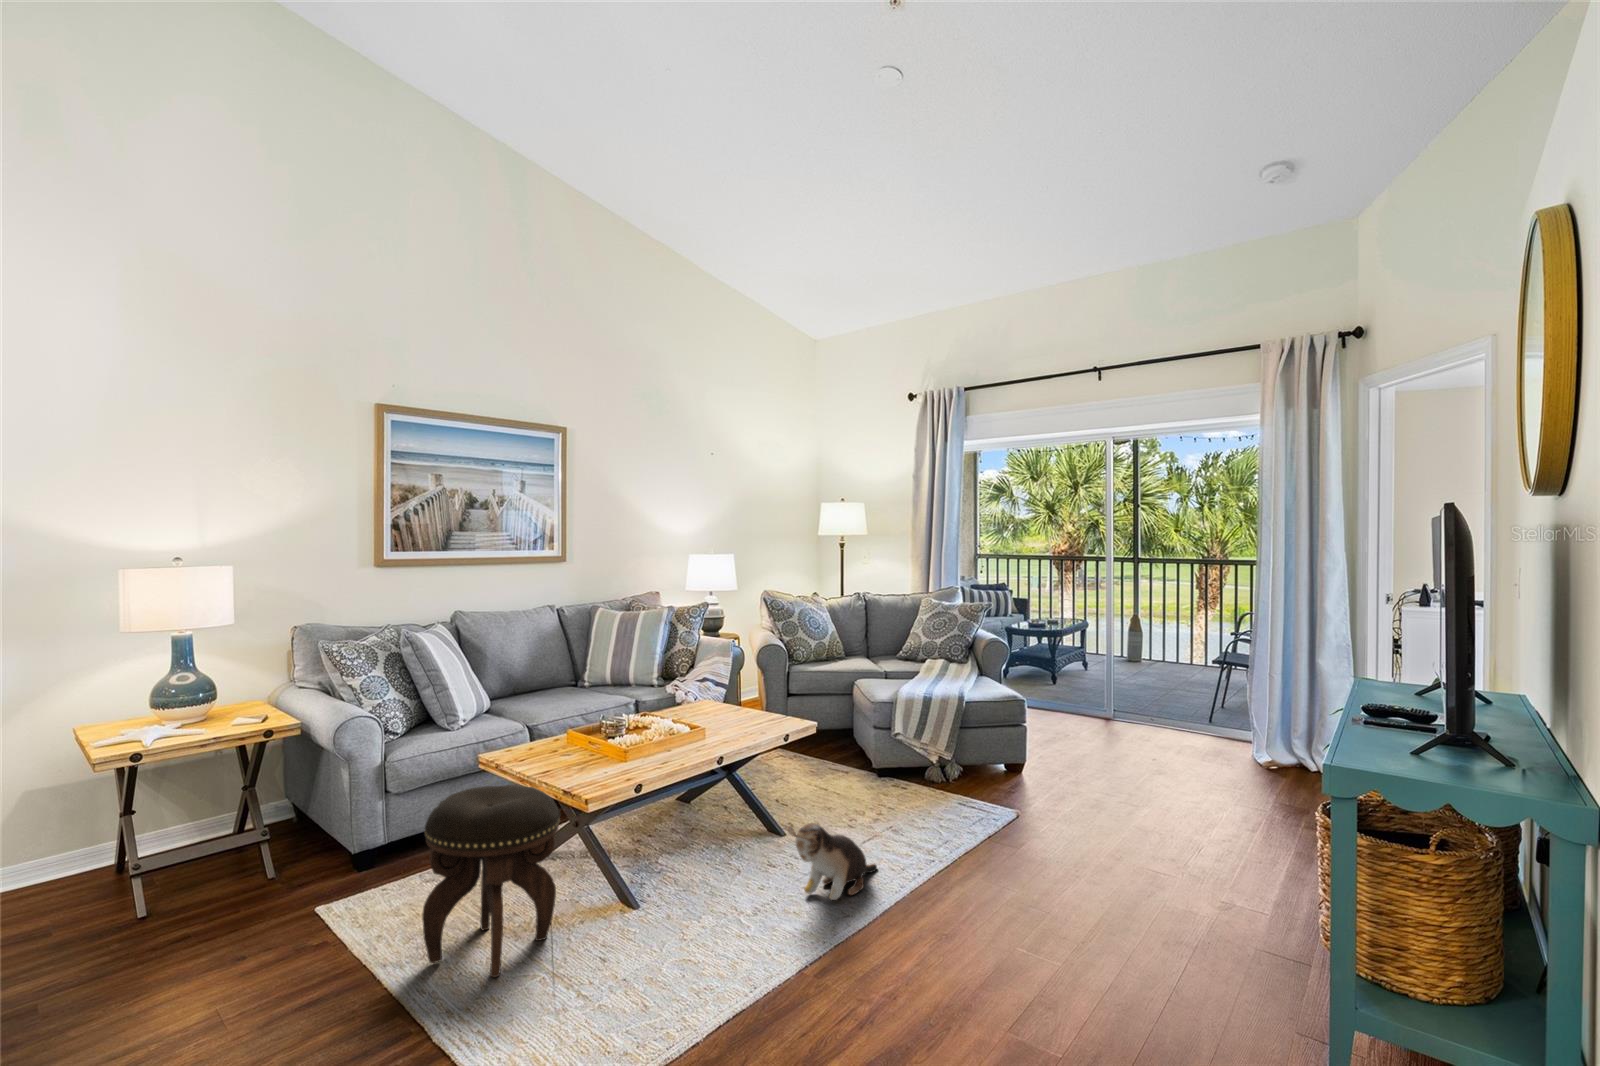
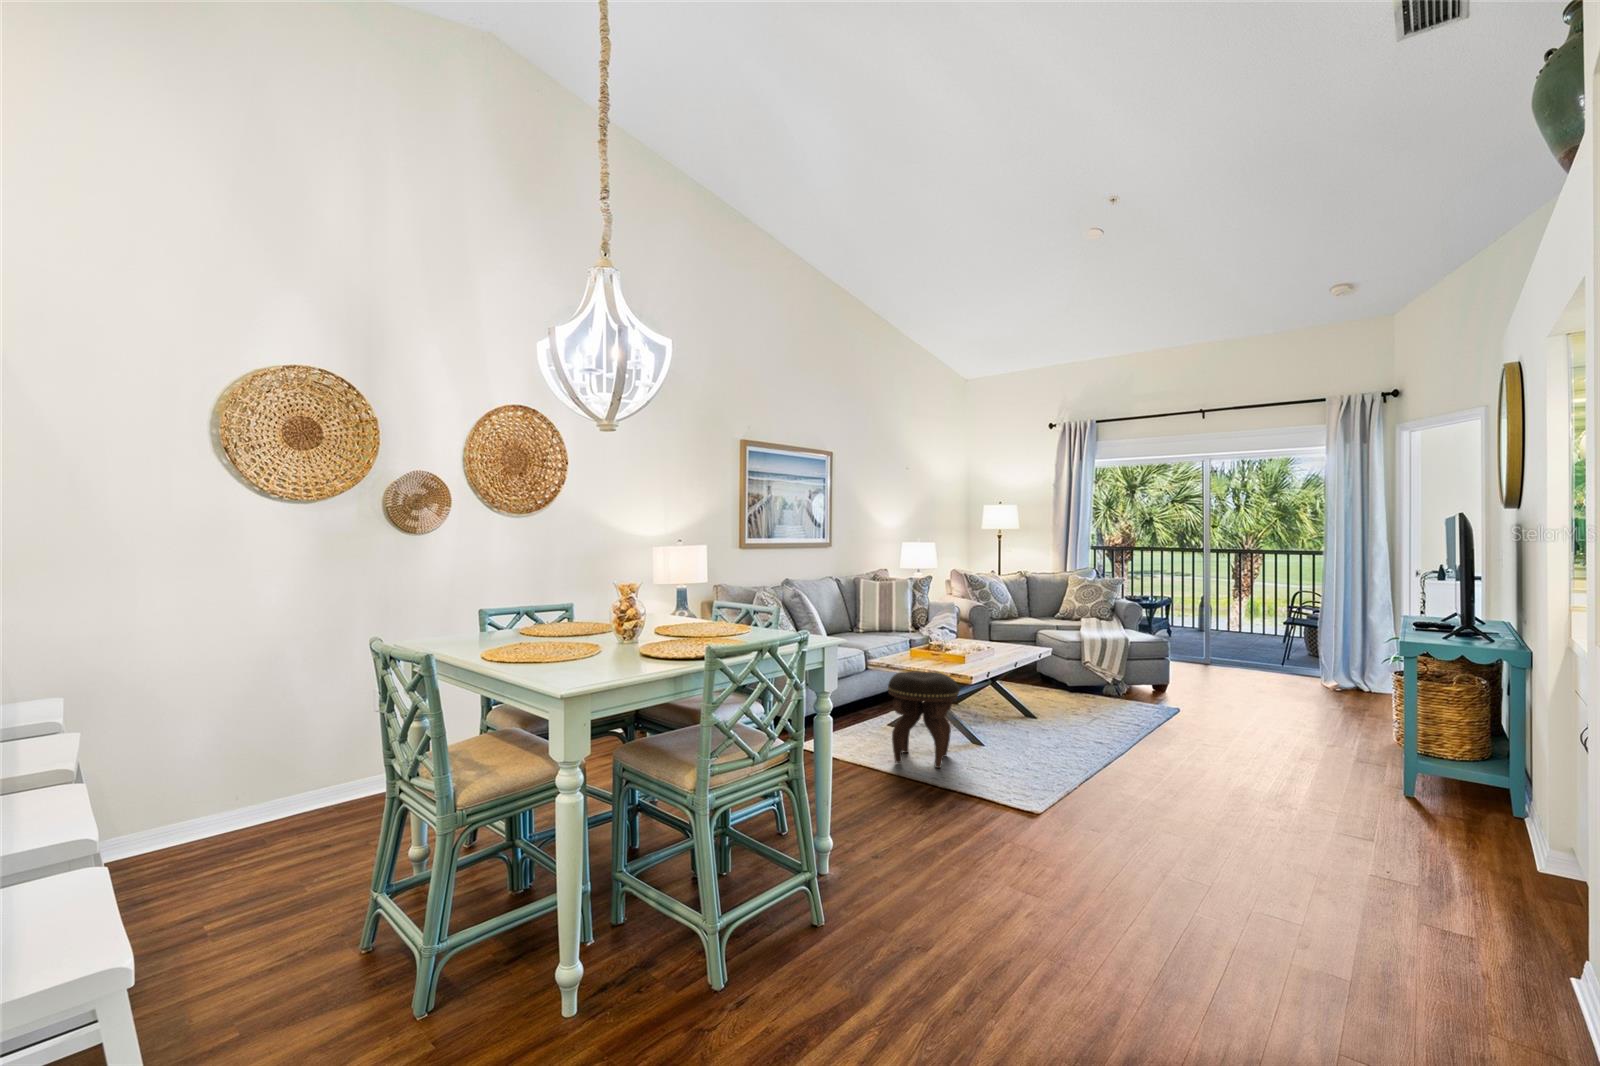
plush toy: present [788,823,877,900] -> none [1071,698,1110,742]

